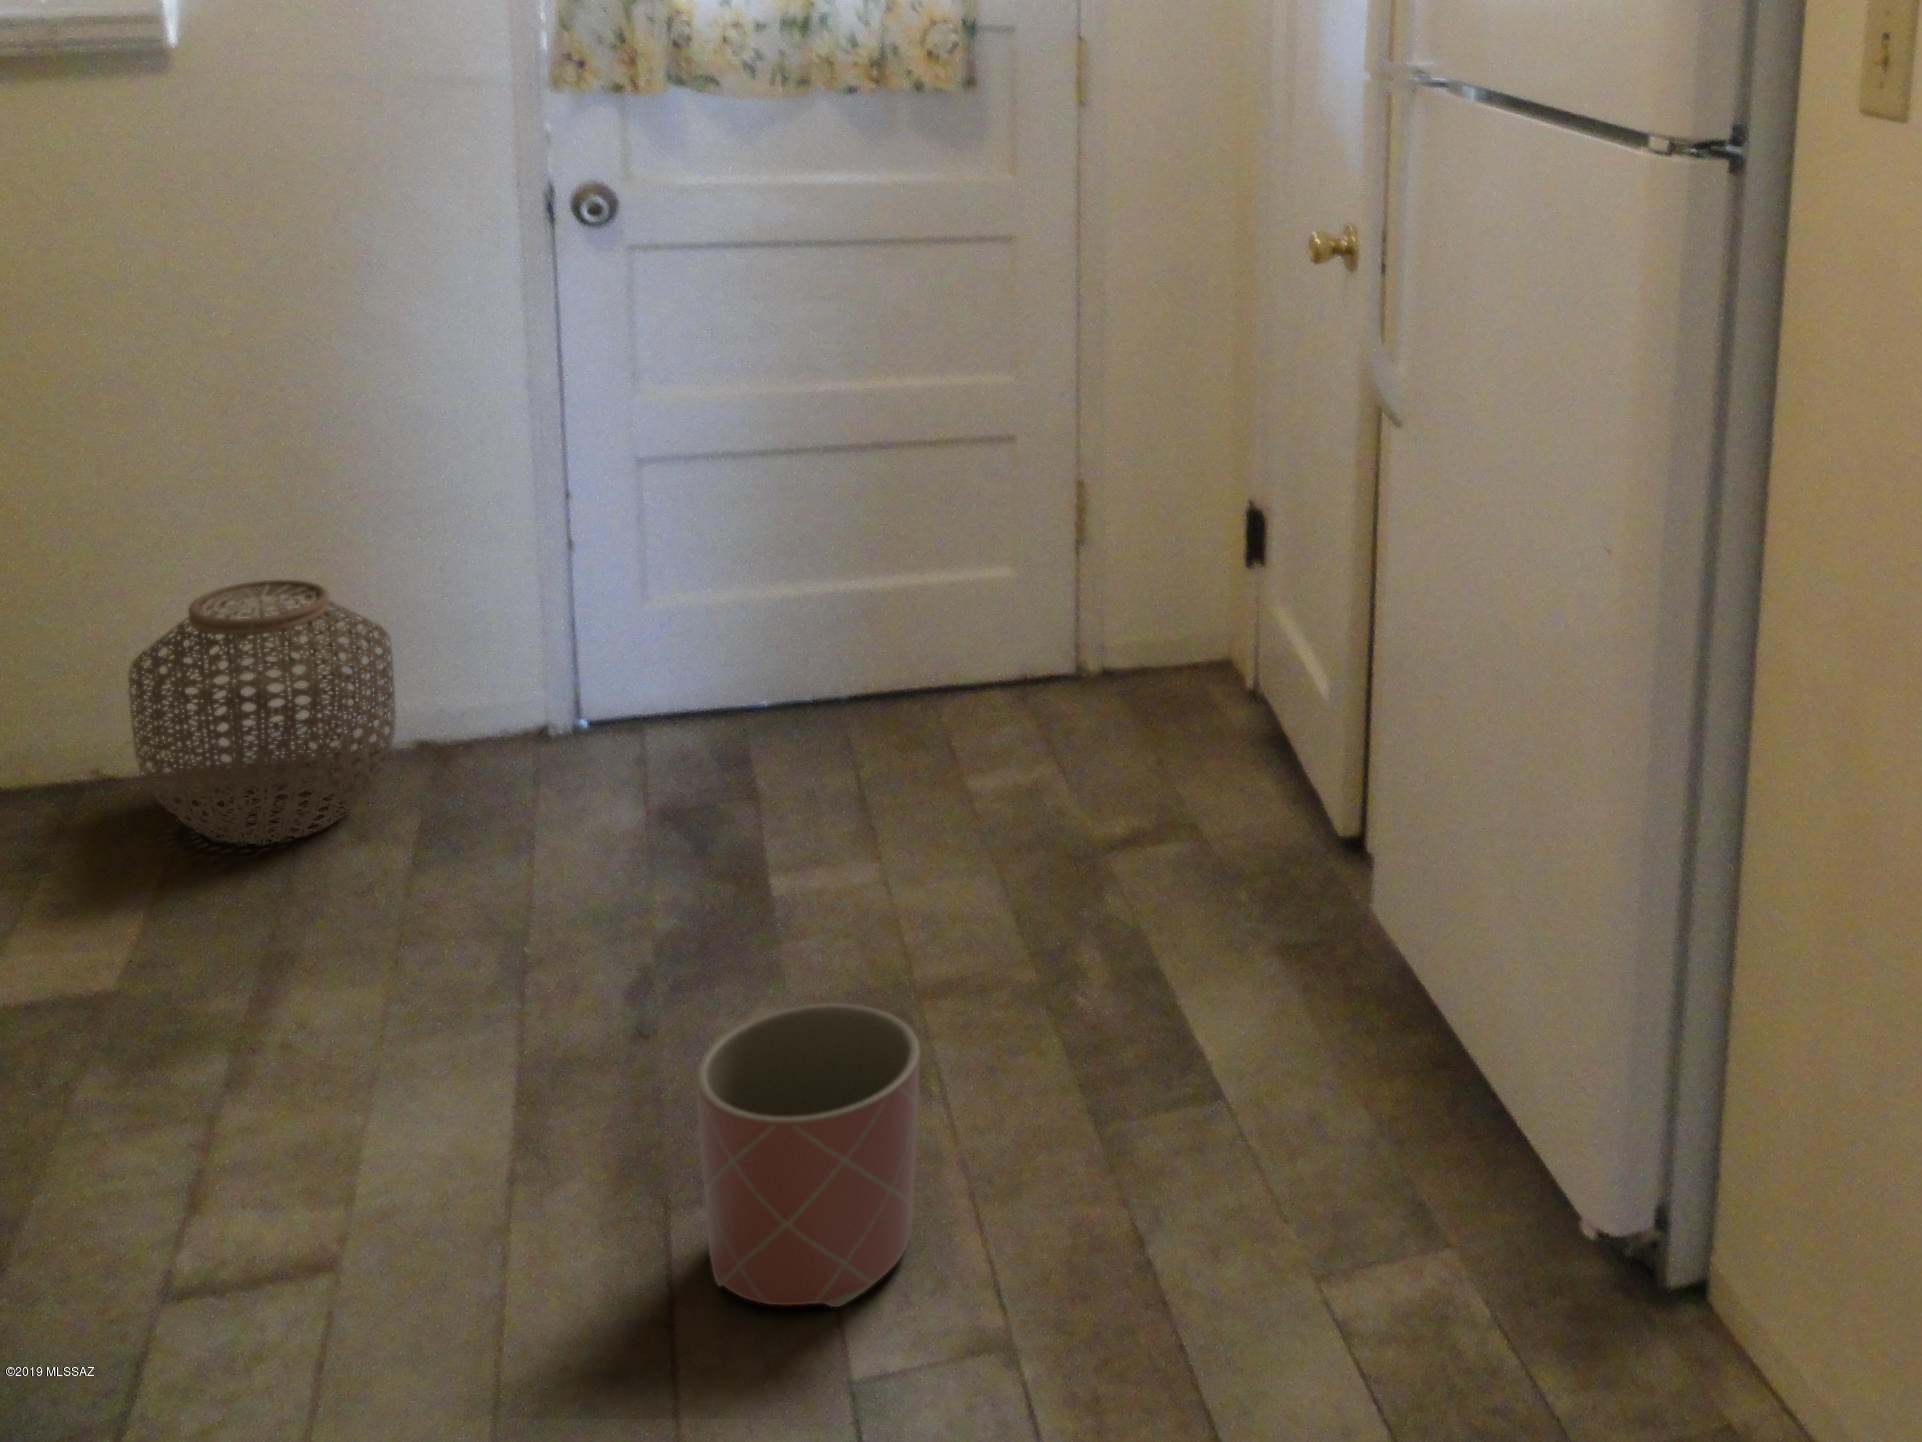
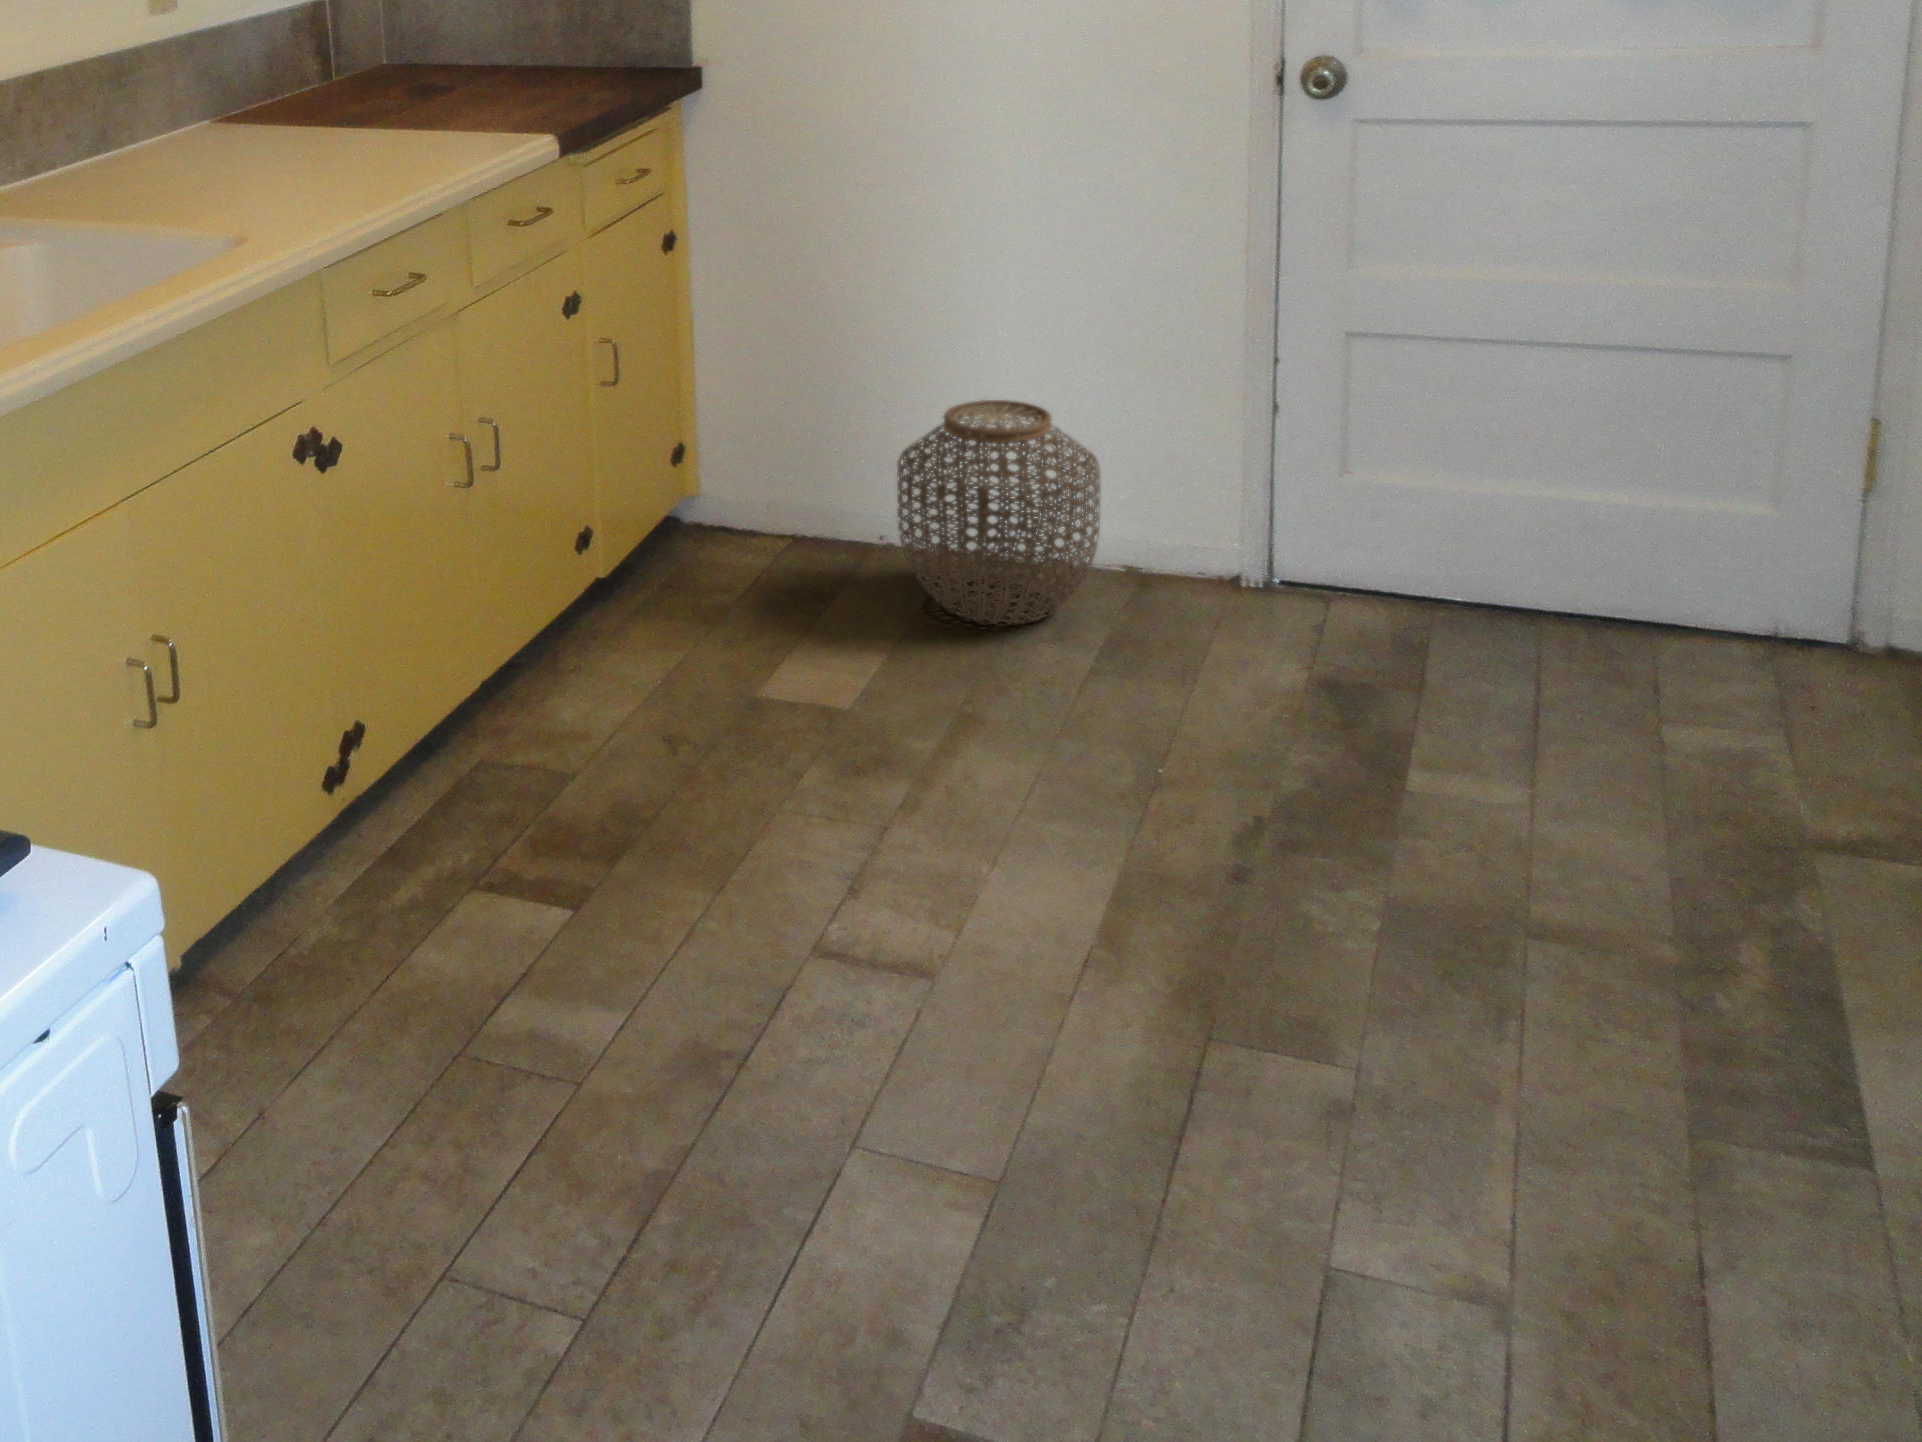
planter: present [696,1003,920,1307] -> none [1237,875,1473,1182]

